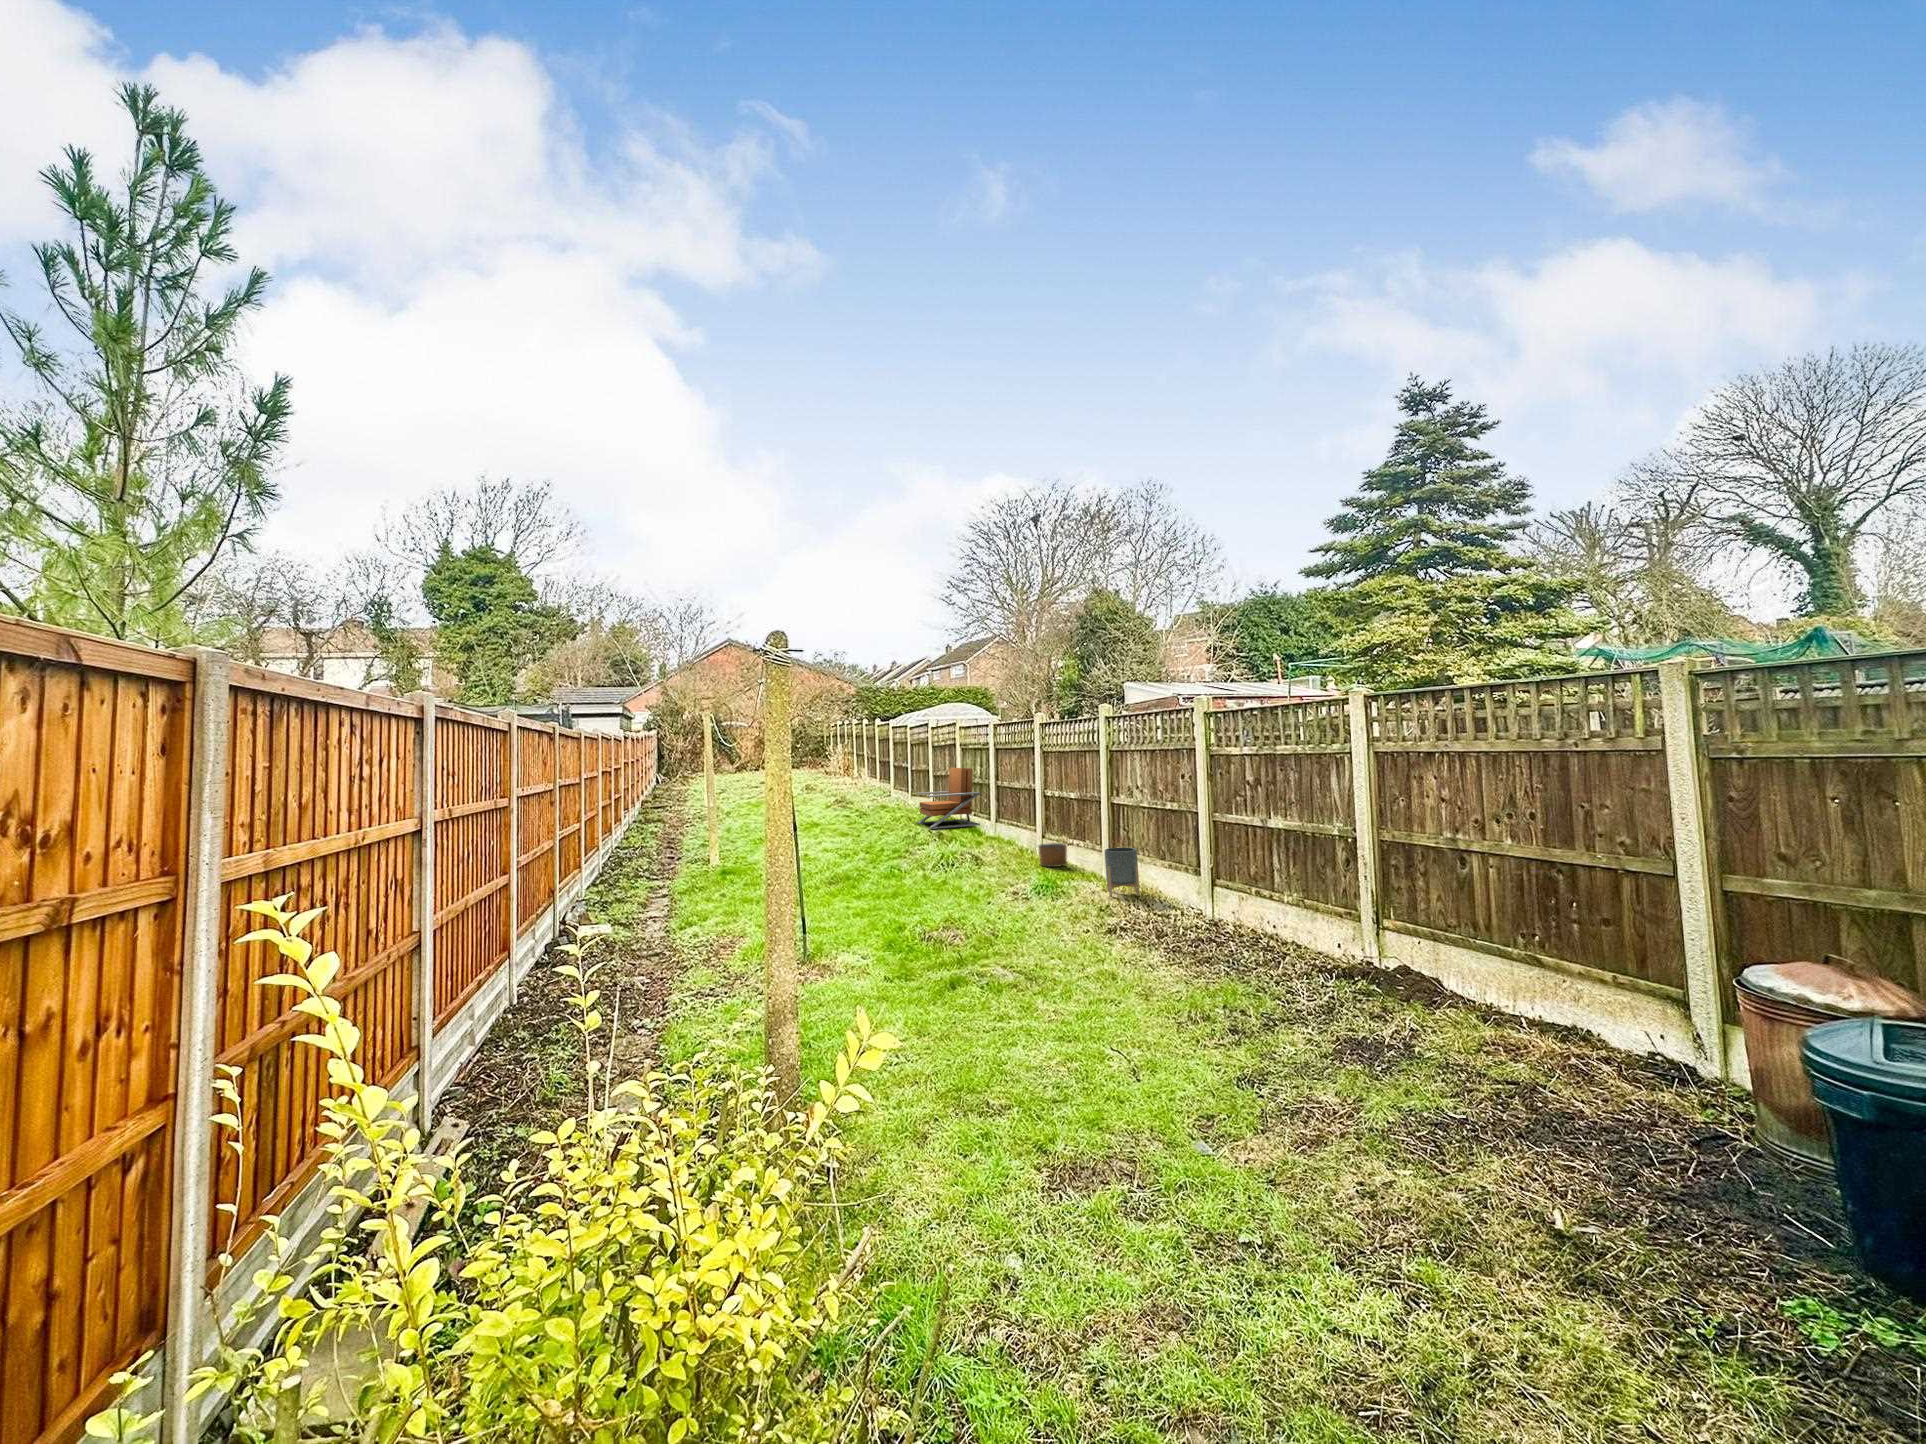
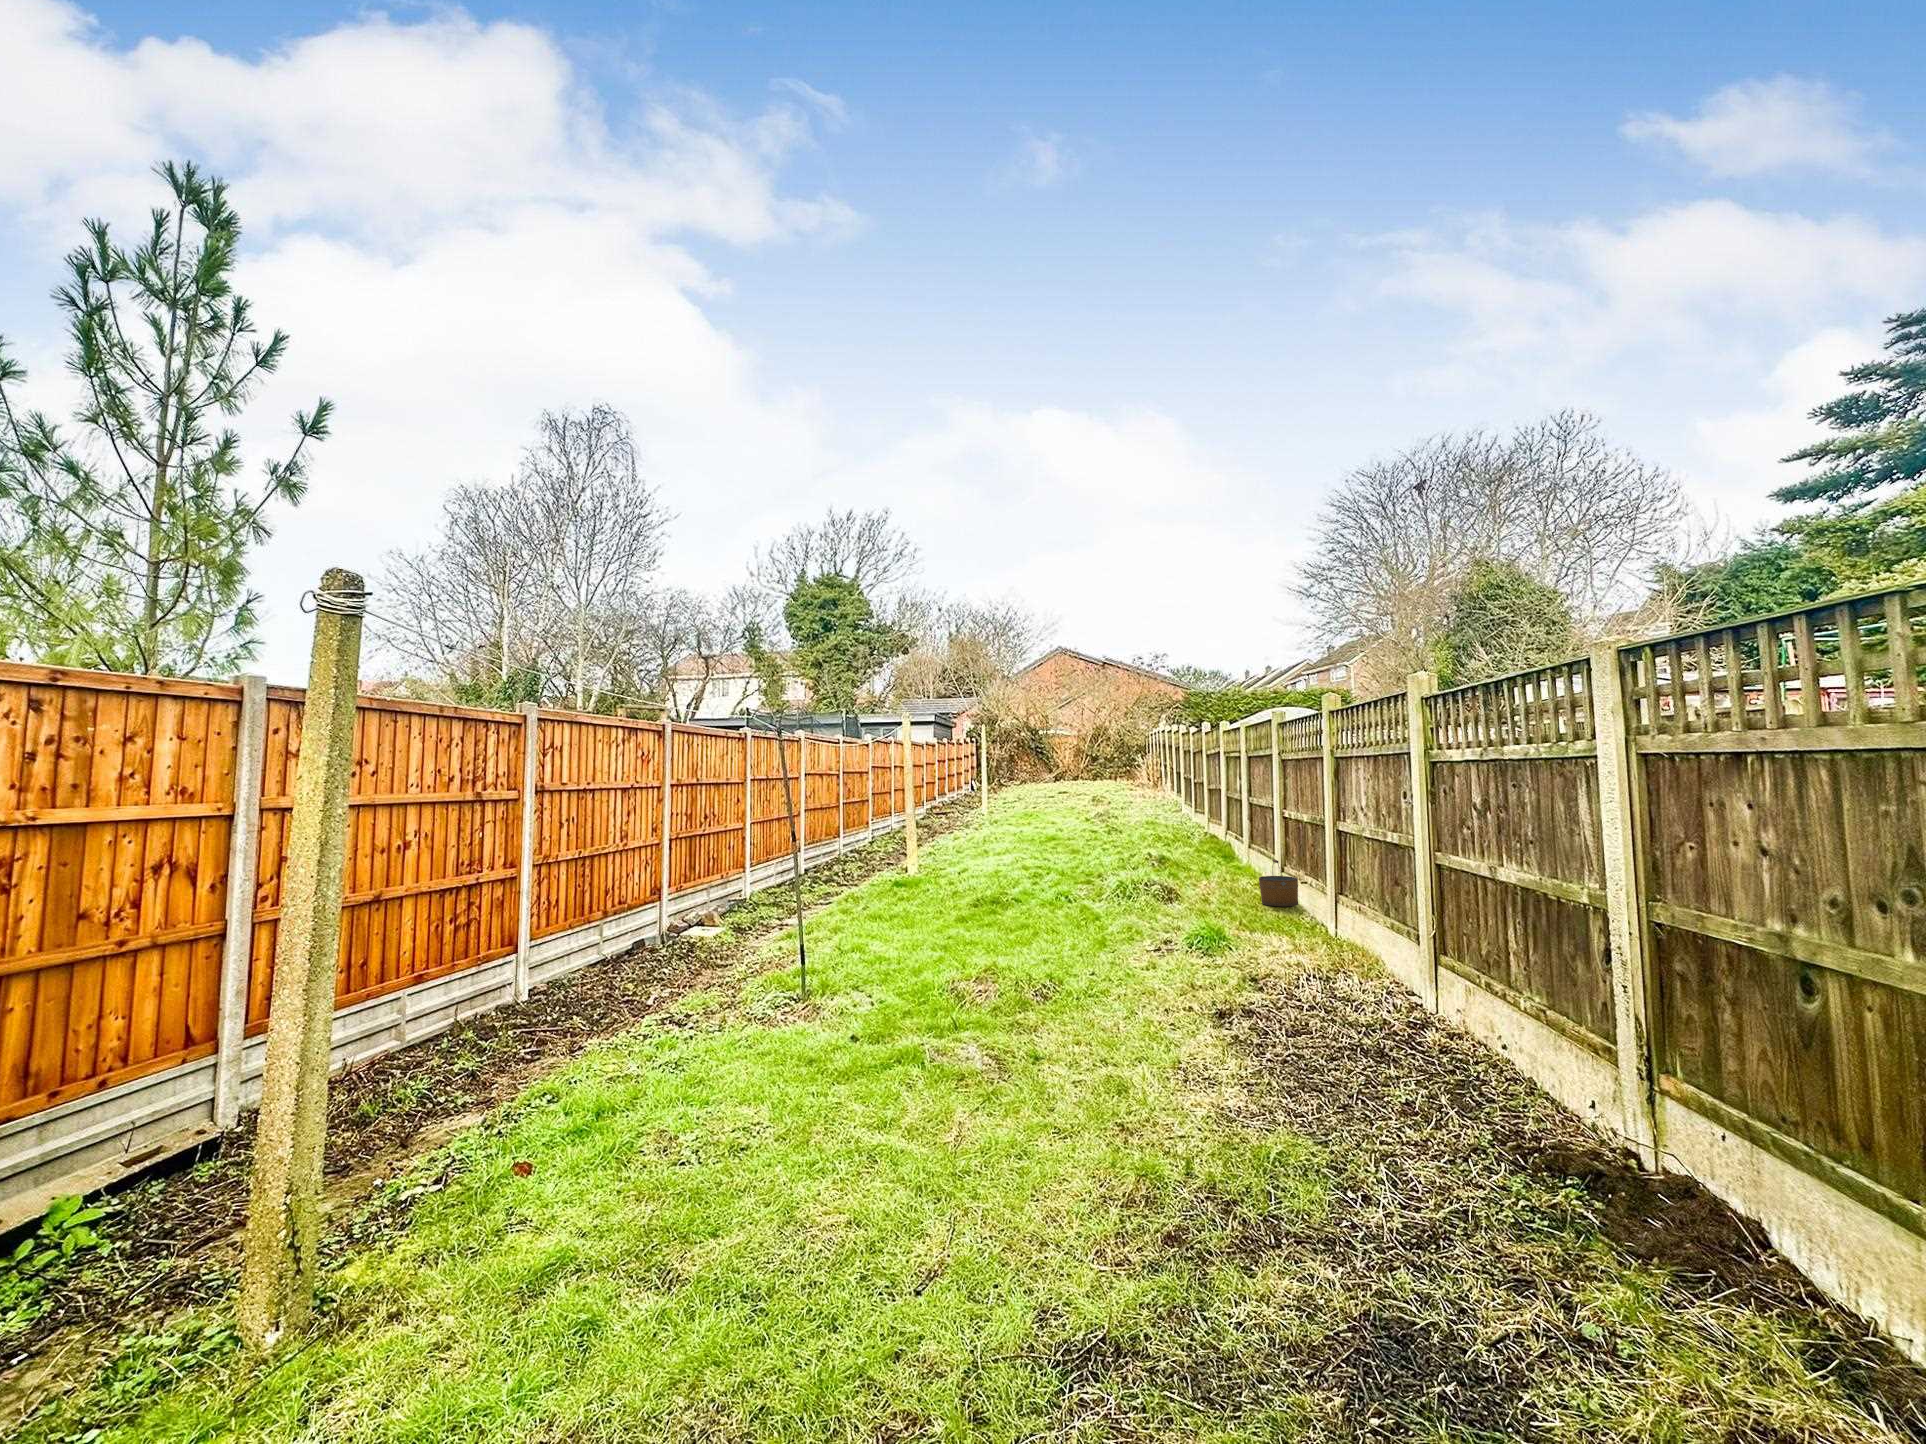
lounge chair: present [916,768,980,829] -> none [1161,778,1230,848]
planter: present [1105,848,1140,897] -> none [1306,889,1359,960]

